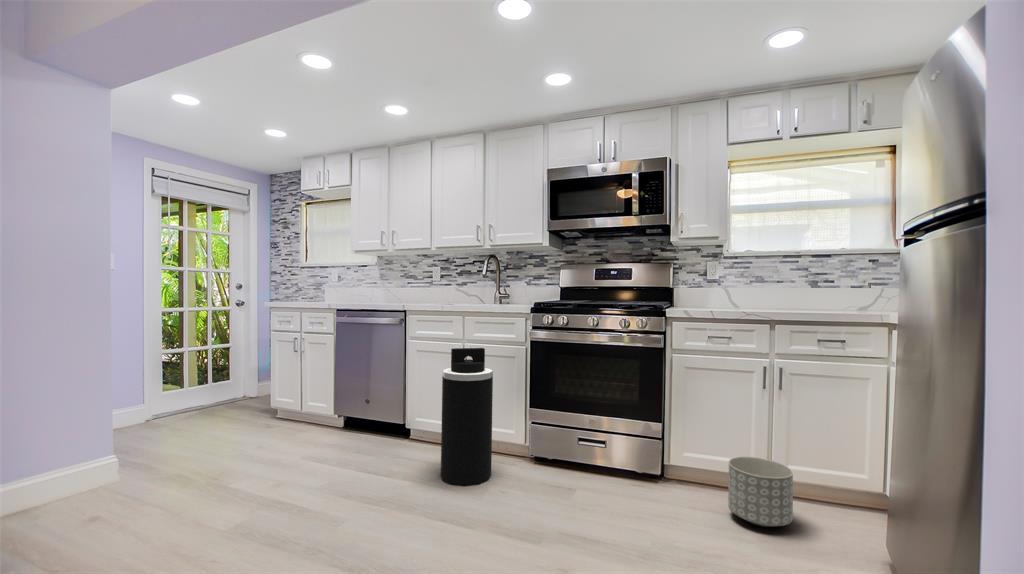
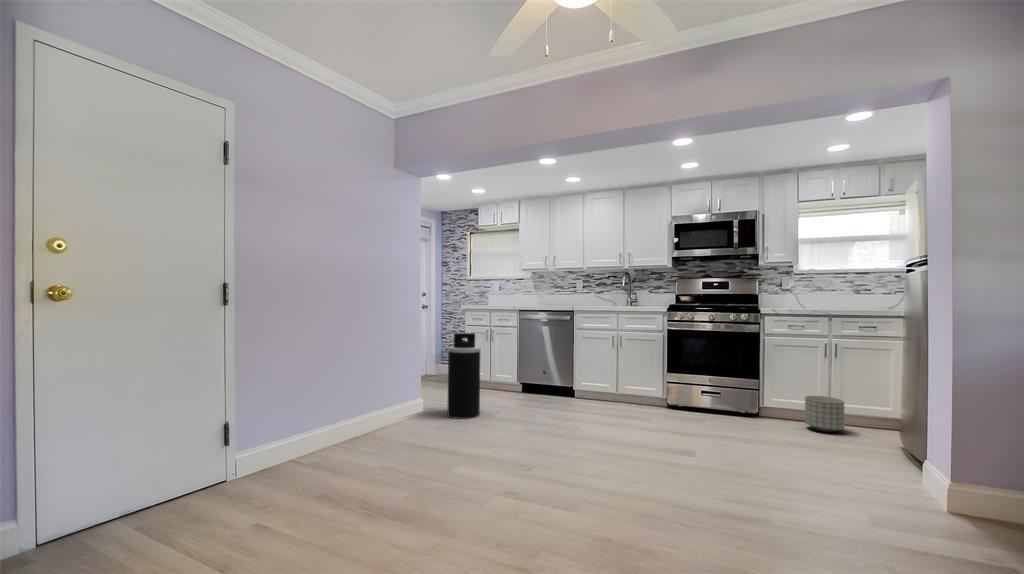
trash can: present [441,348,493,486] -> present [448,333,481,419]

